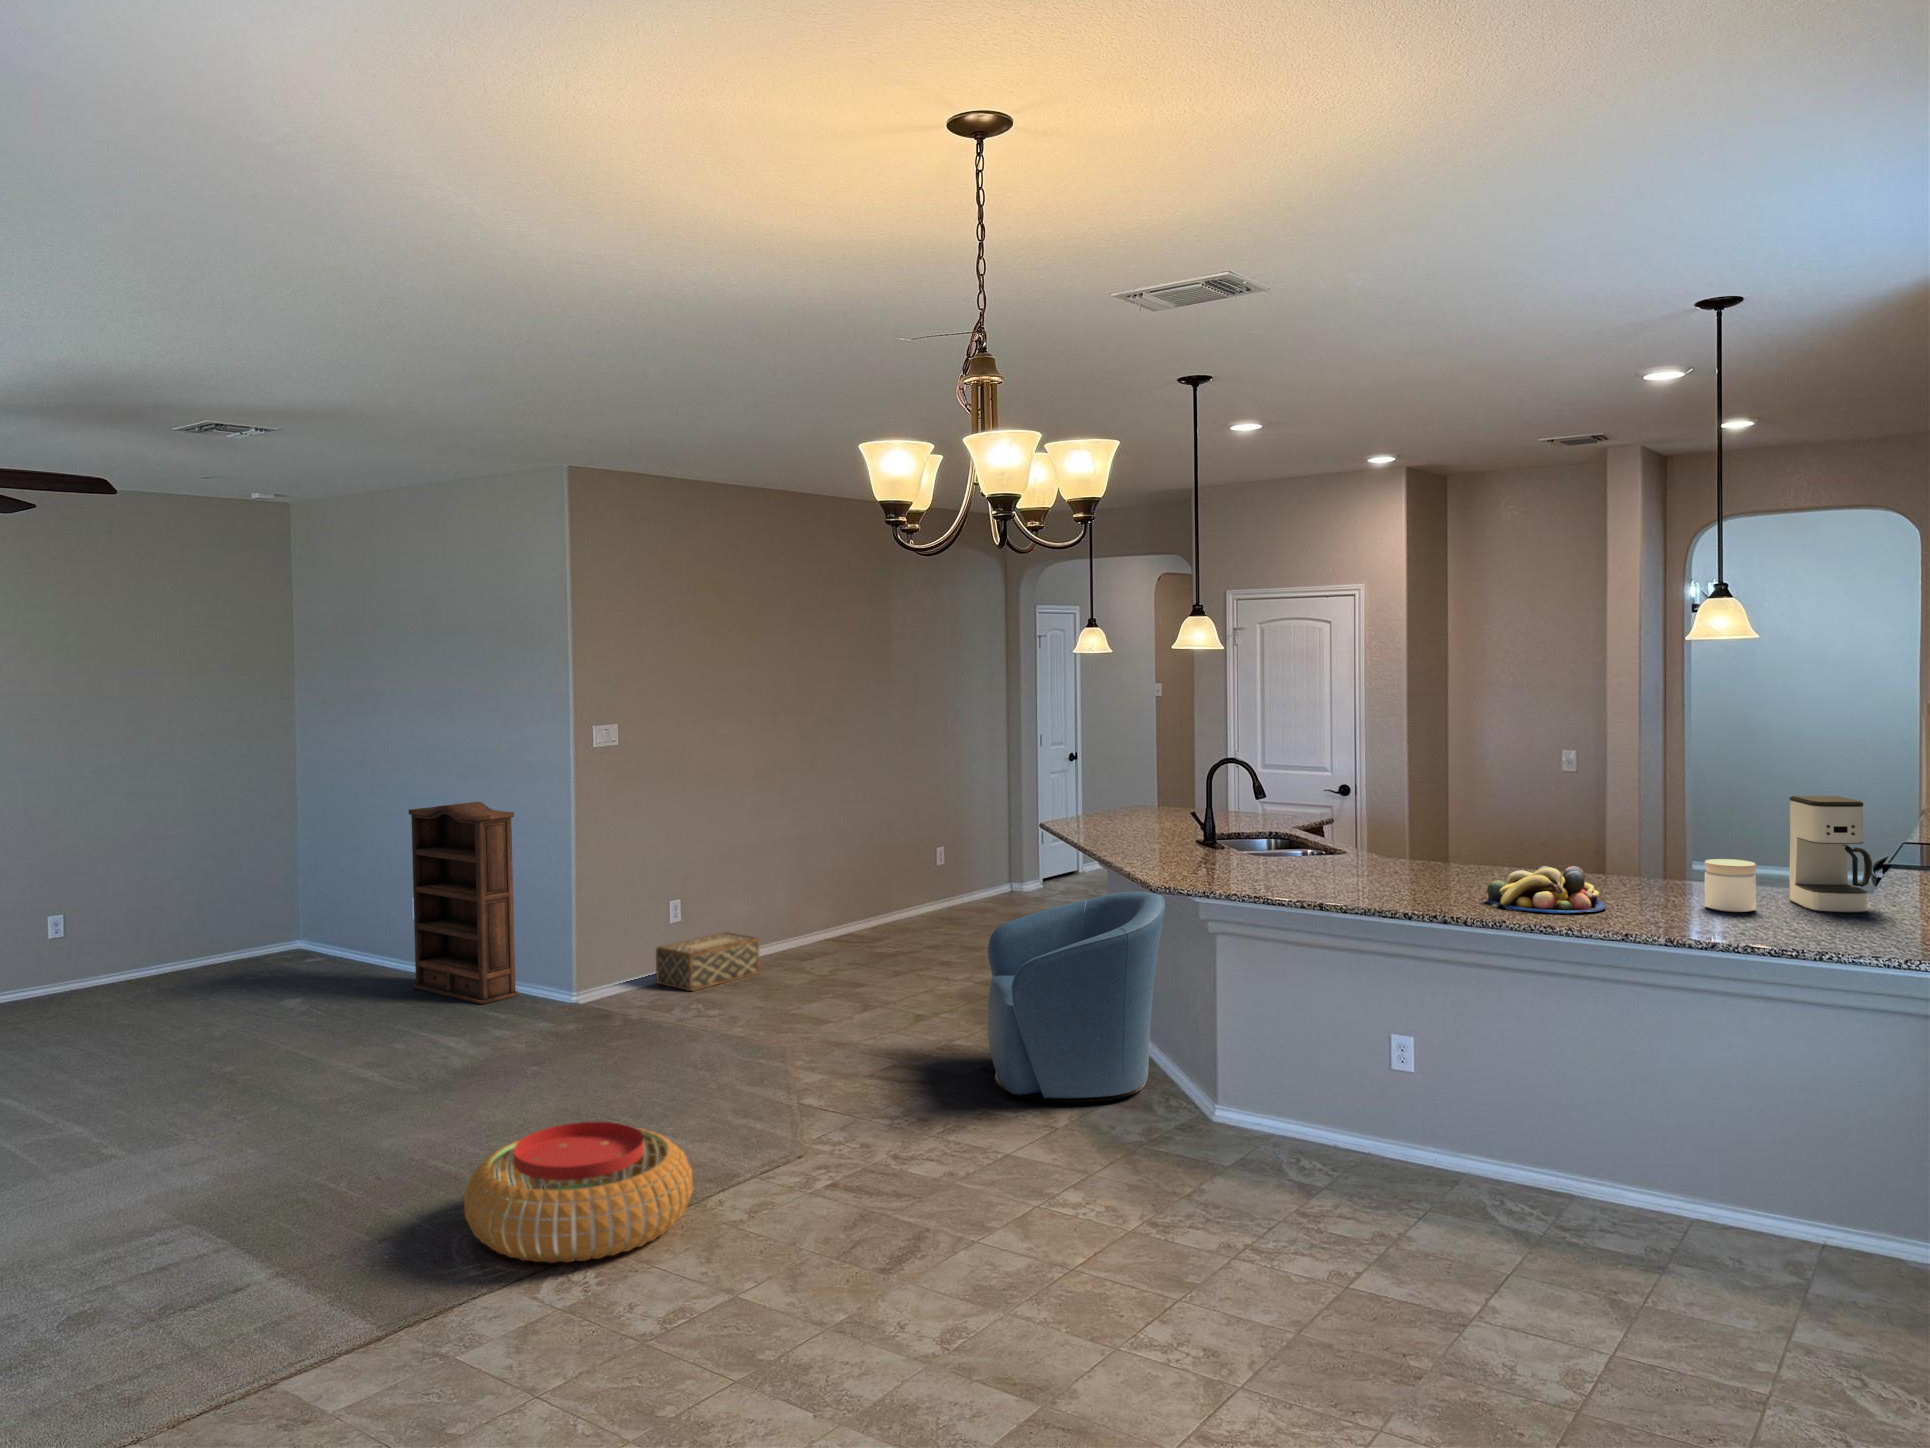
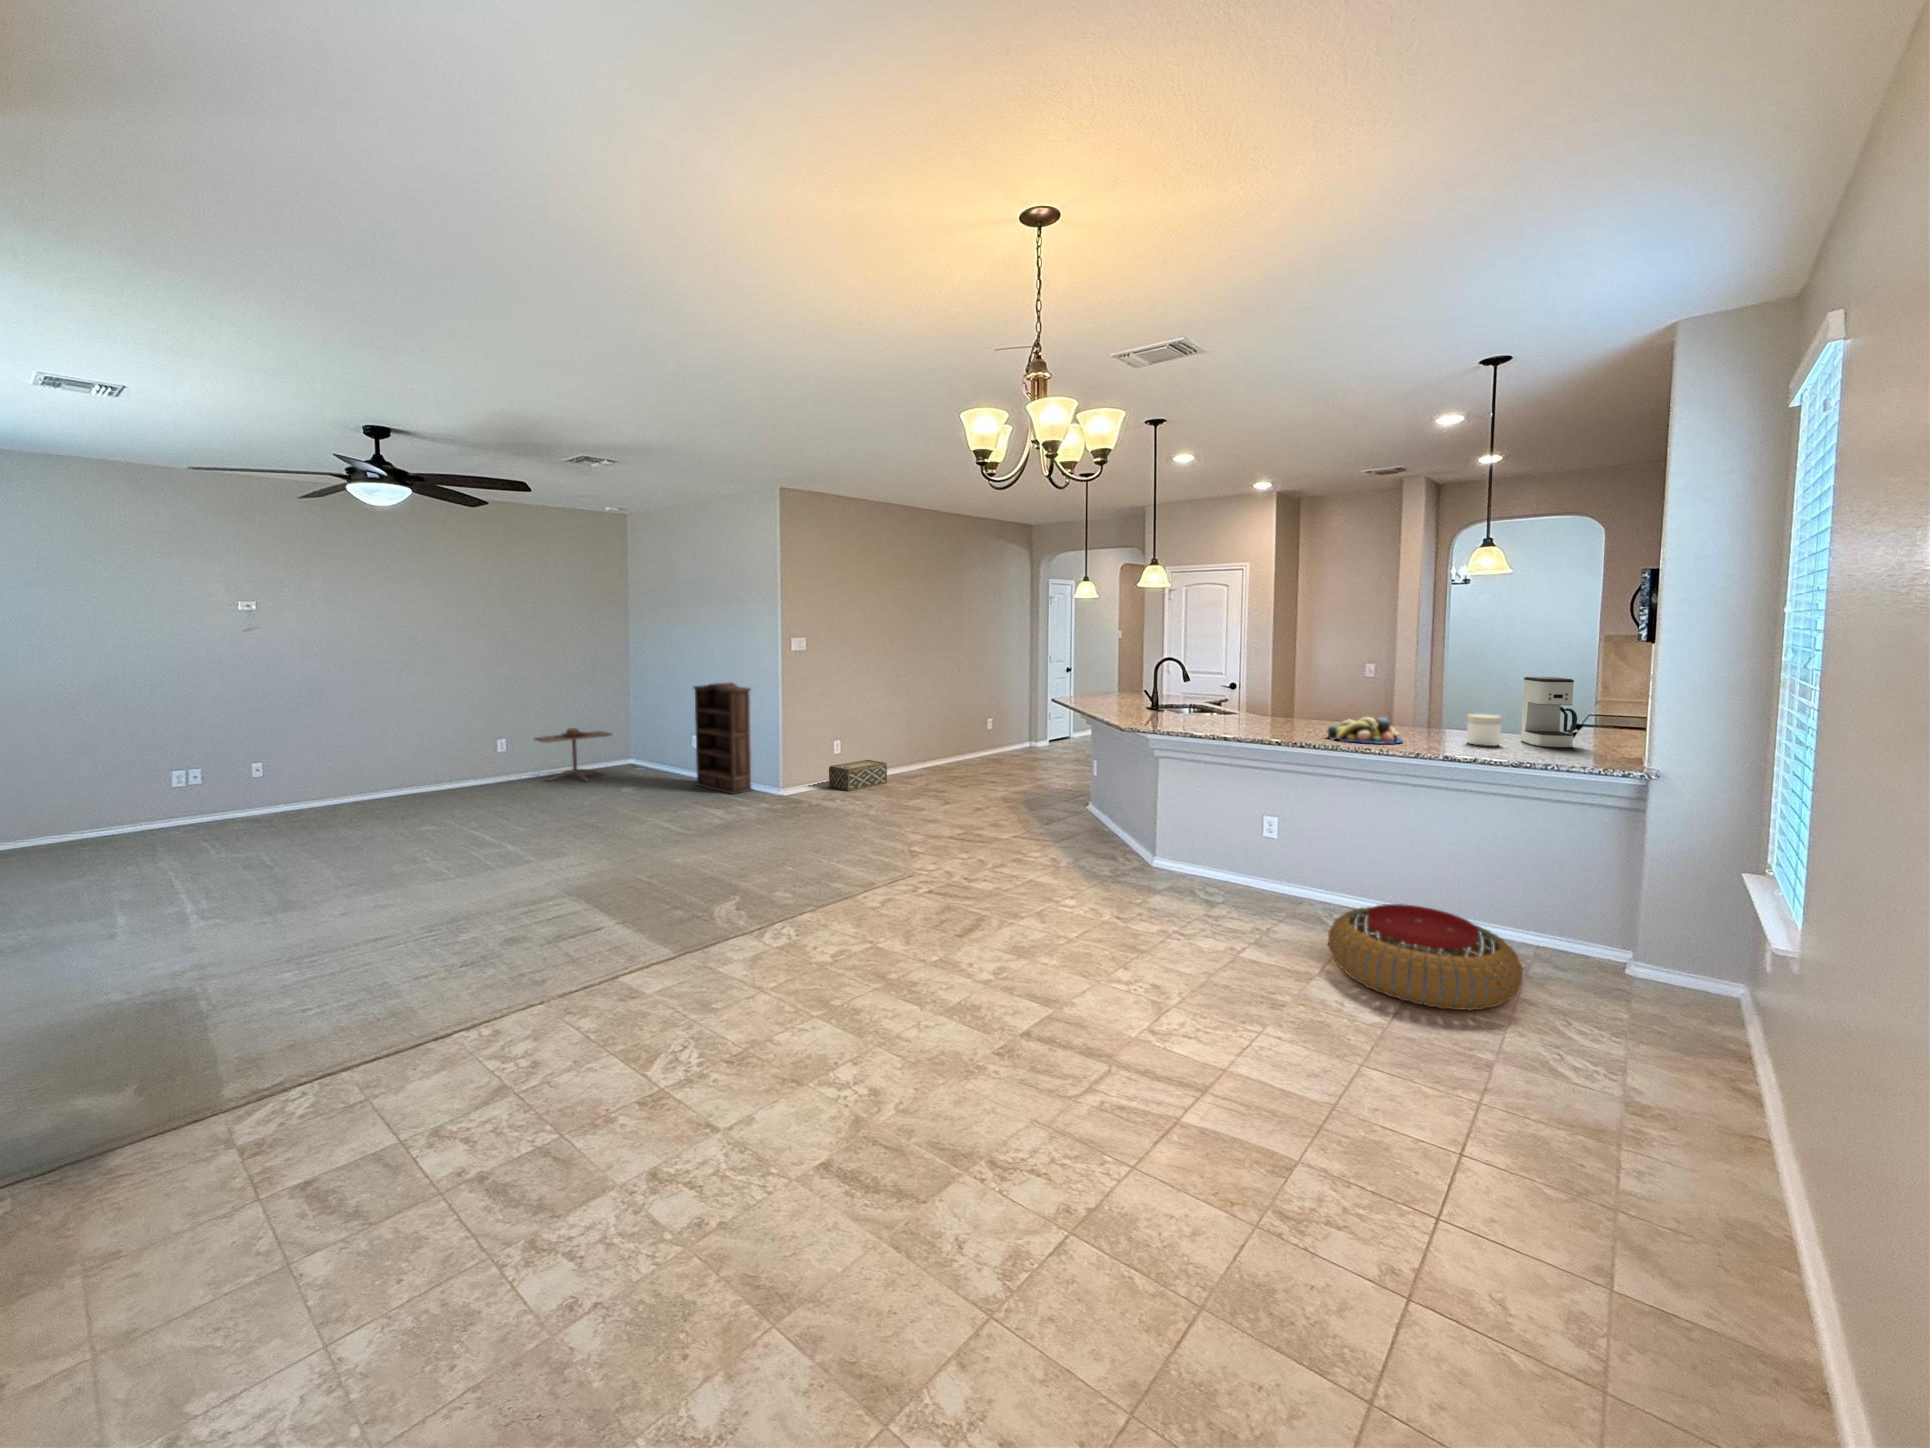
side table: none [110,888,259,989] -> present [535,728,612,781]
armchair: present [987,892,1165,1104] -> none [1019,735,1126,854]
pouf: present [464,1122,693,1263] -> present [1328,904,1523,1010]

